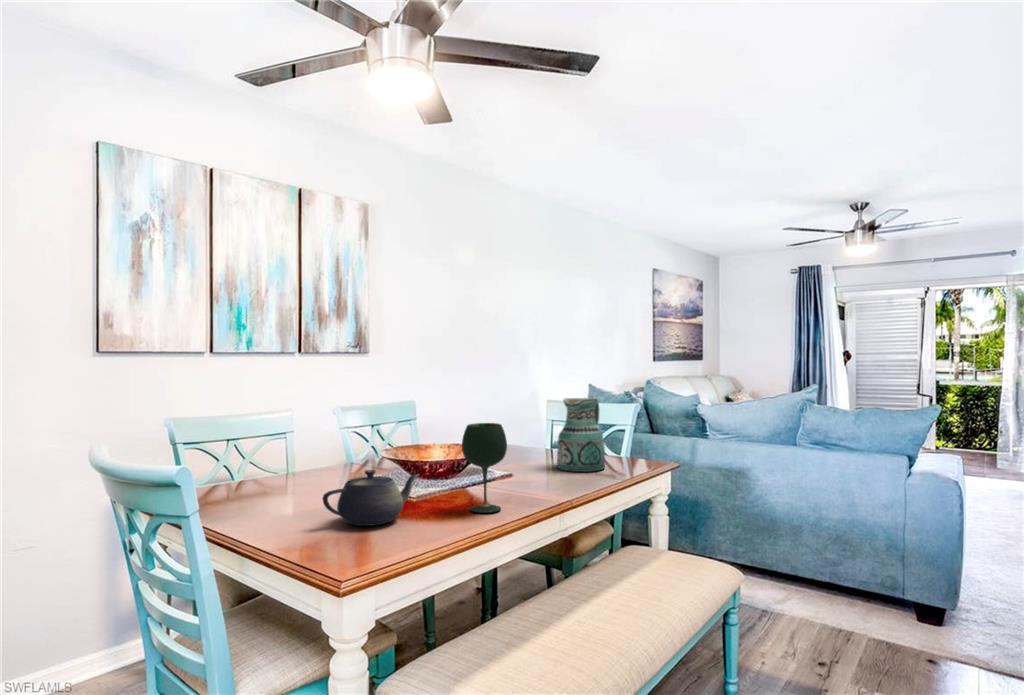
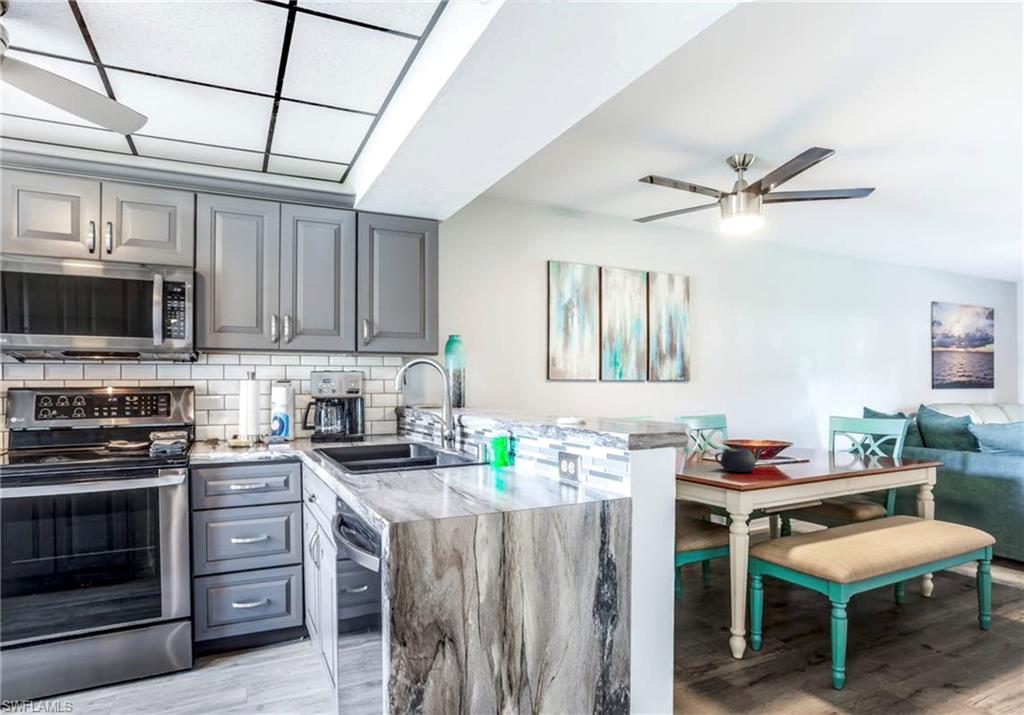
ceramic pitcher: present [557,396,605,472] -> none [843,412,880,462]
wine glass: present [462,423,507,513] -> none [787,423,815,473]

